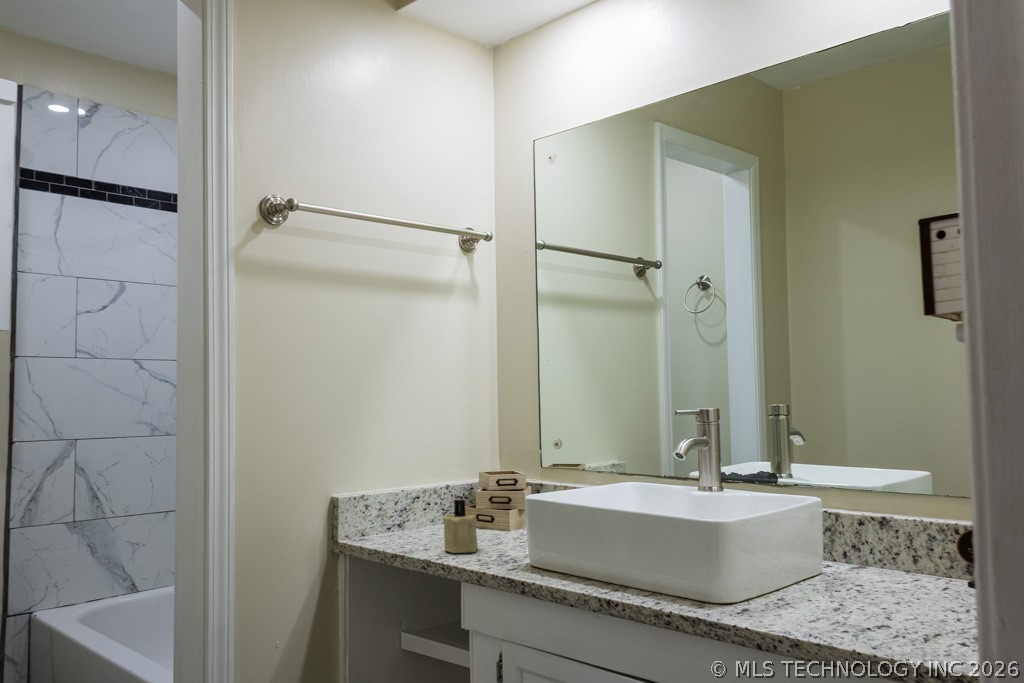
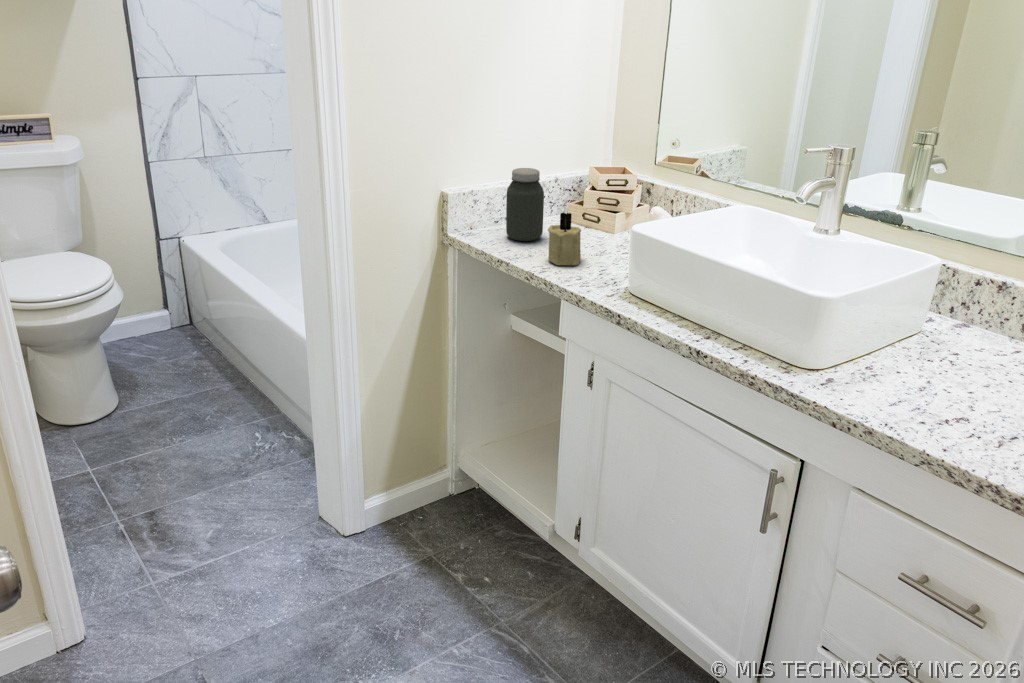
jar: none [399,468,437,540] -> present [506,168,544,241]

